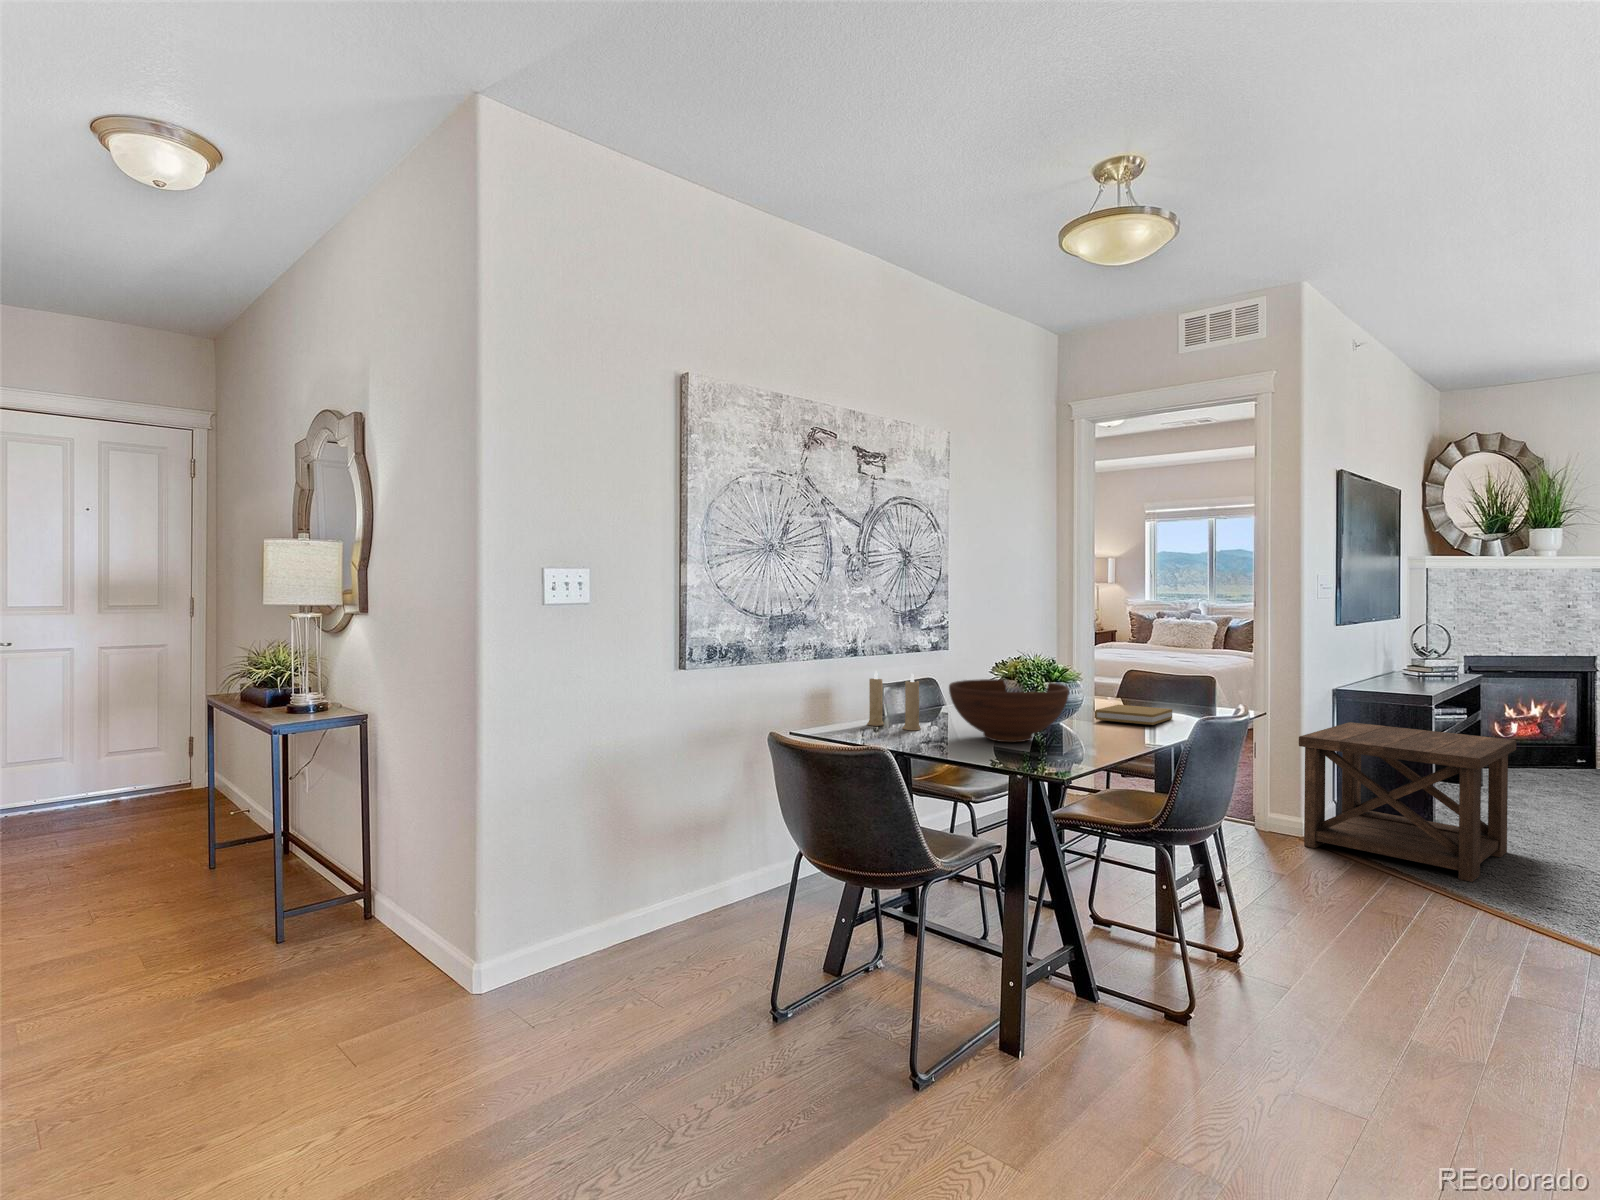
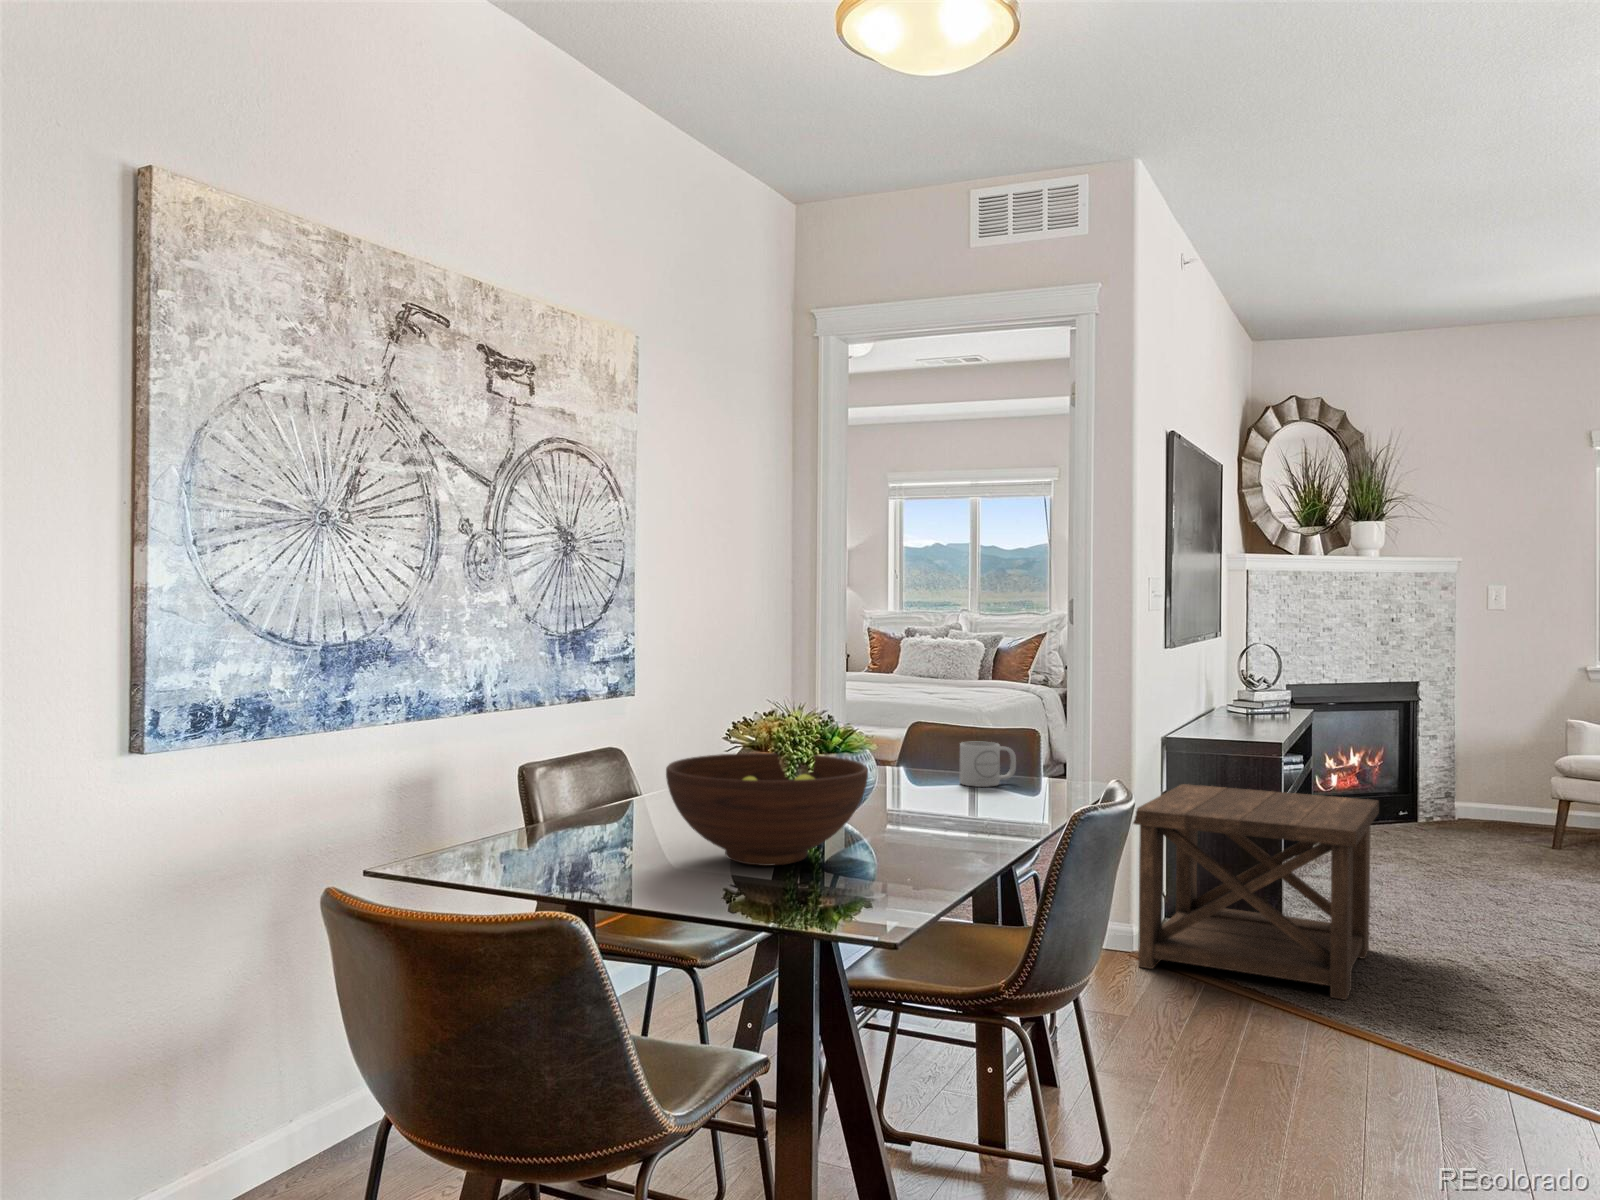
candle: present [867,671,921,730] -> none [511,741,612,851]
mug: none [1154,682,1194,711] -> present [960,742,1016,787]
book: present [1094,705,1172,725] -> none [887,782,996,816]

